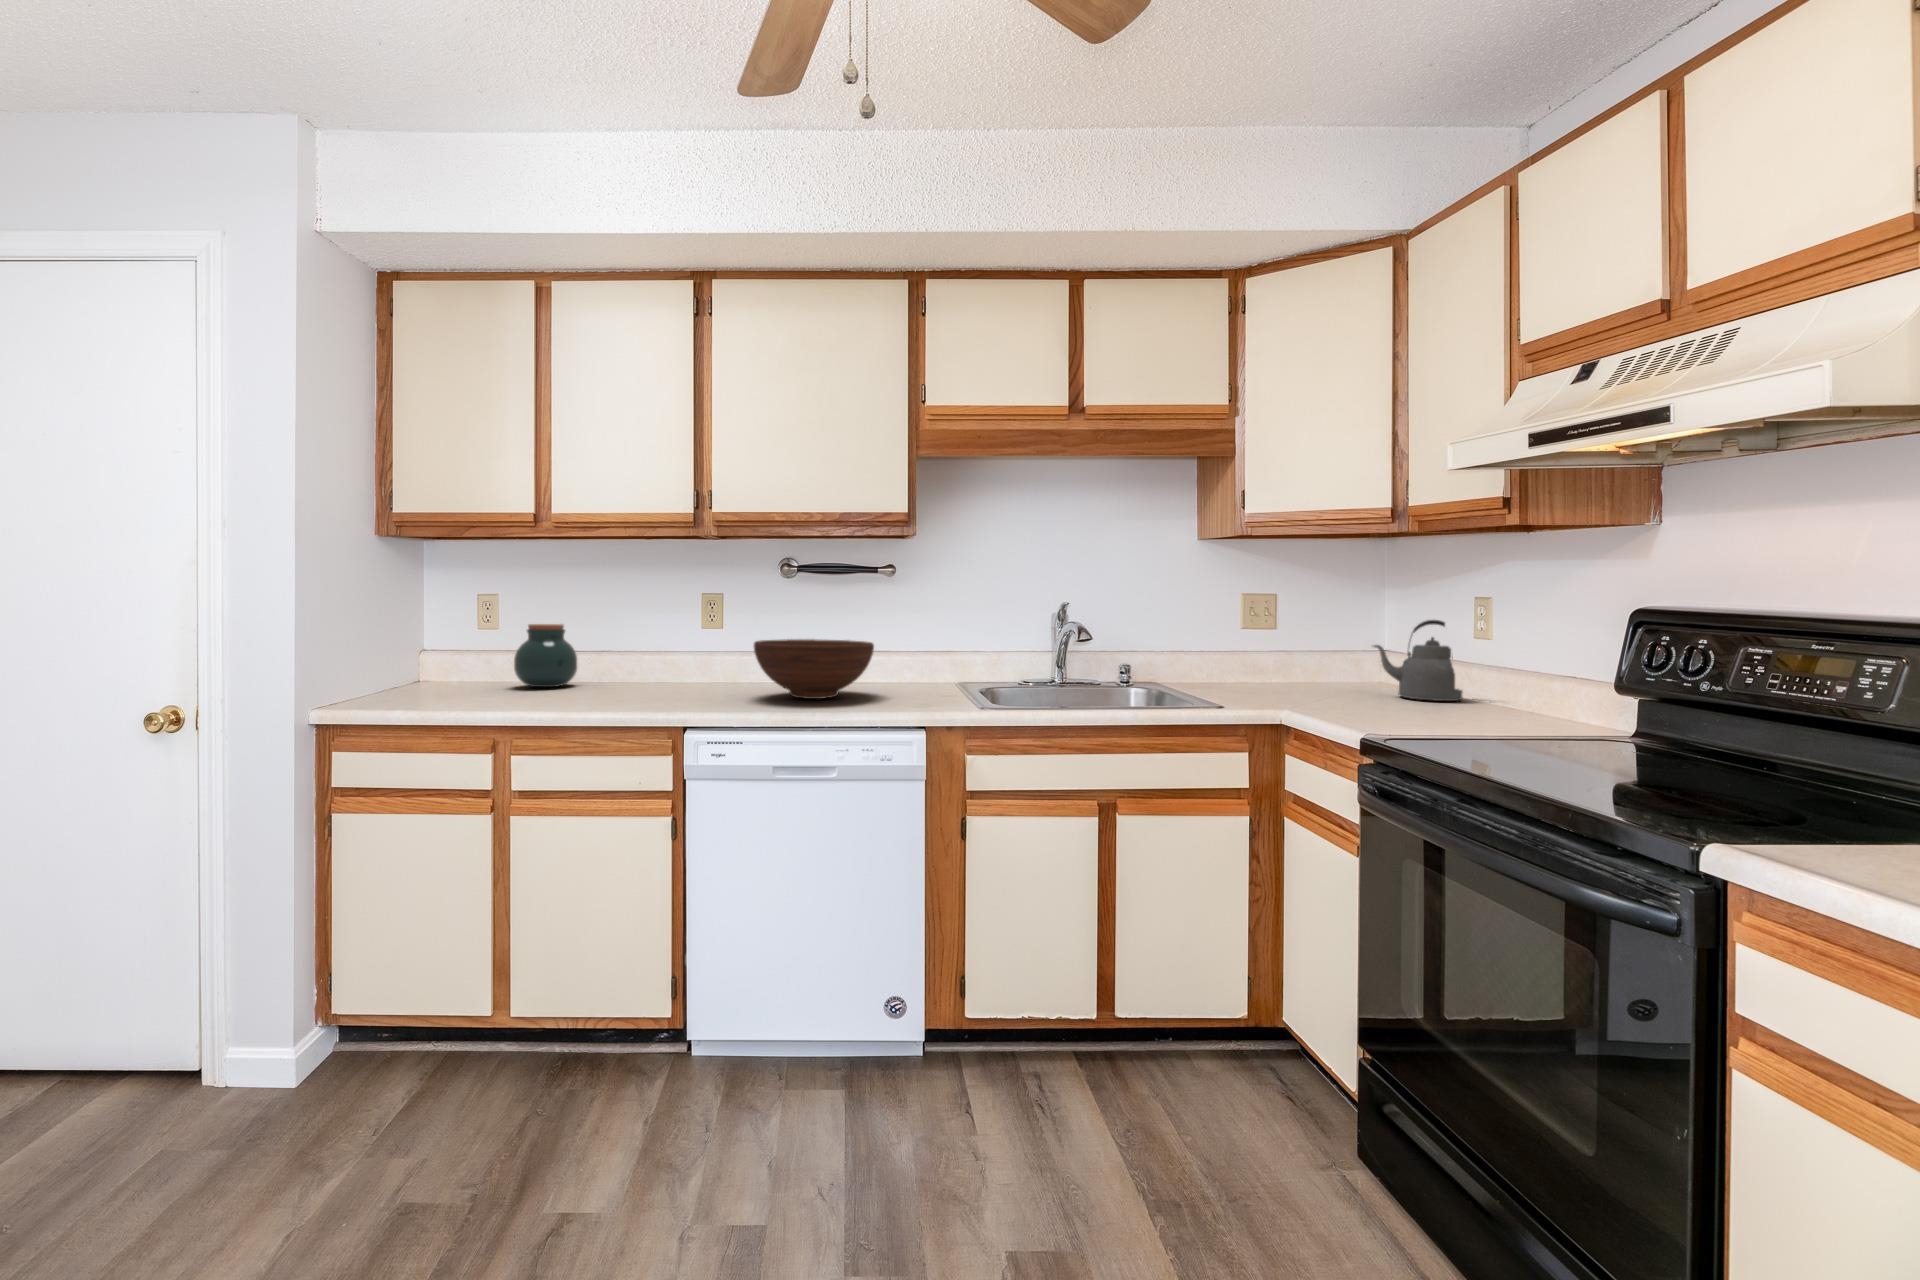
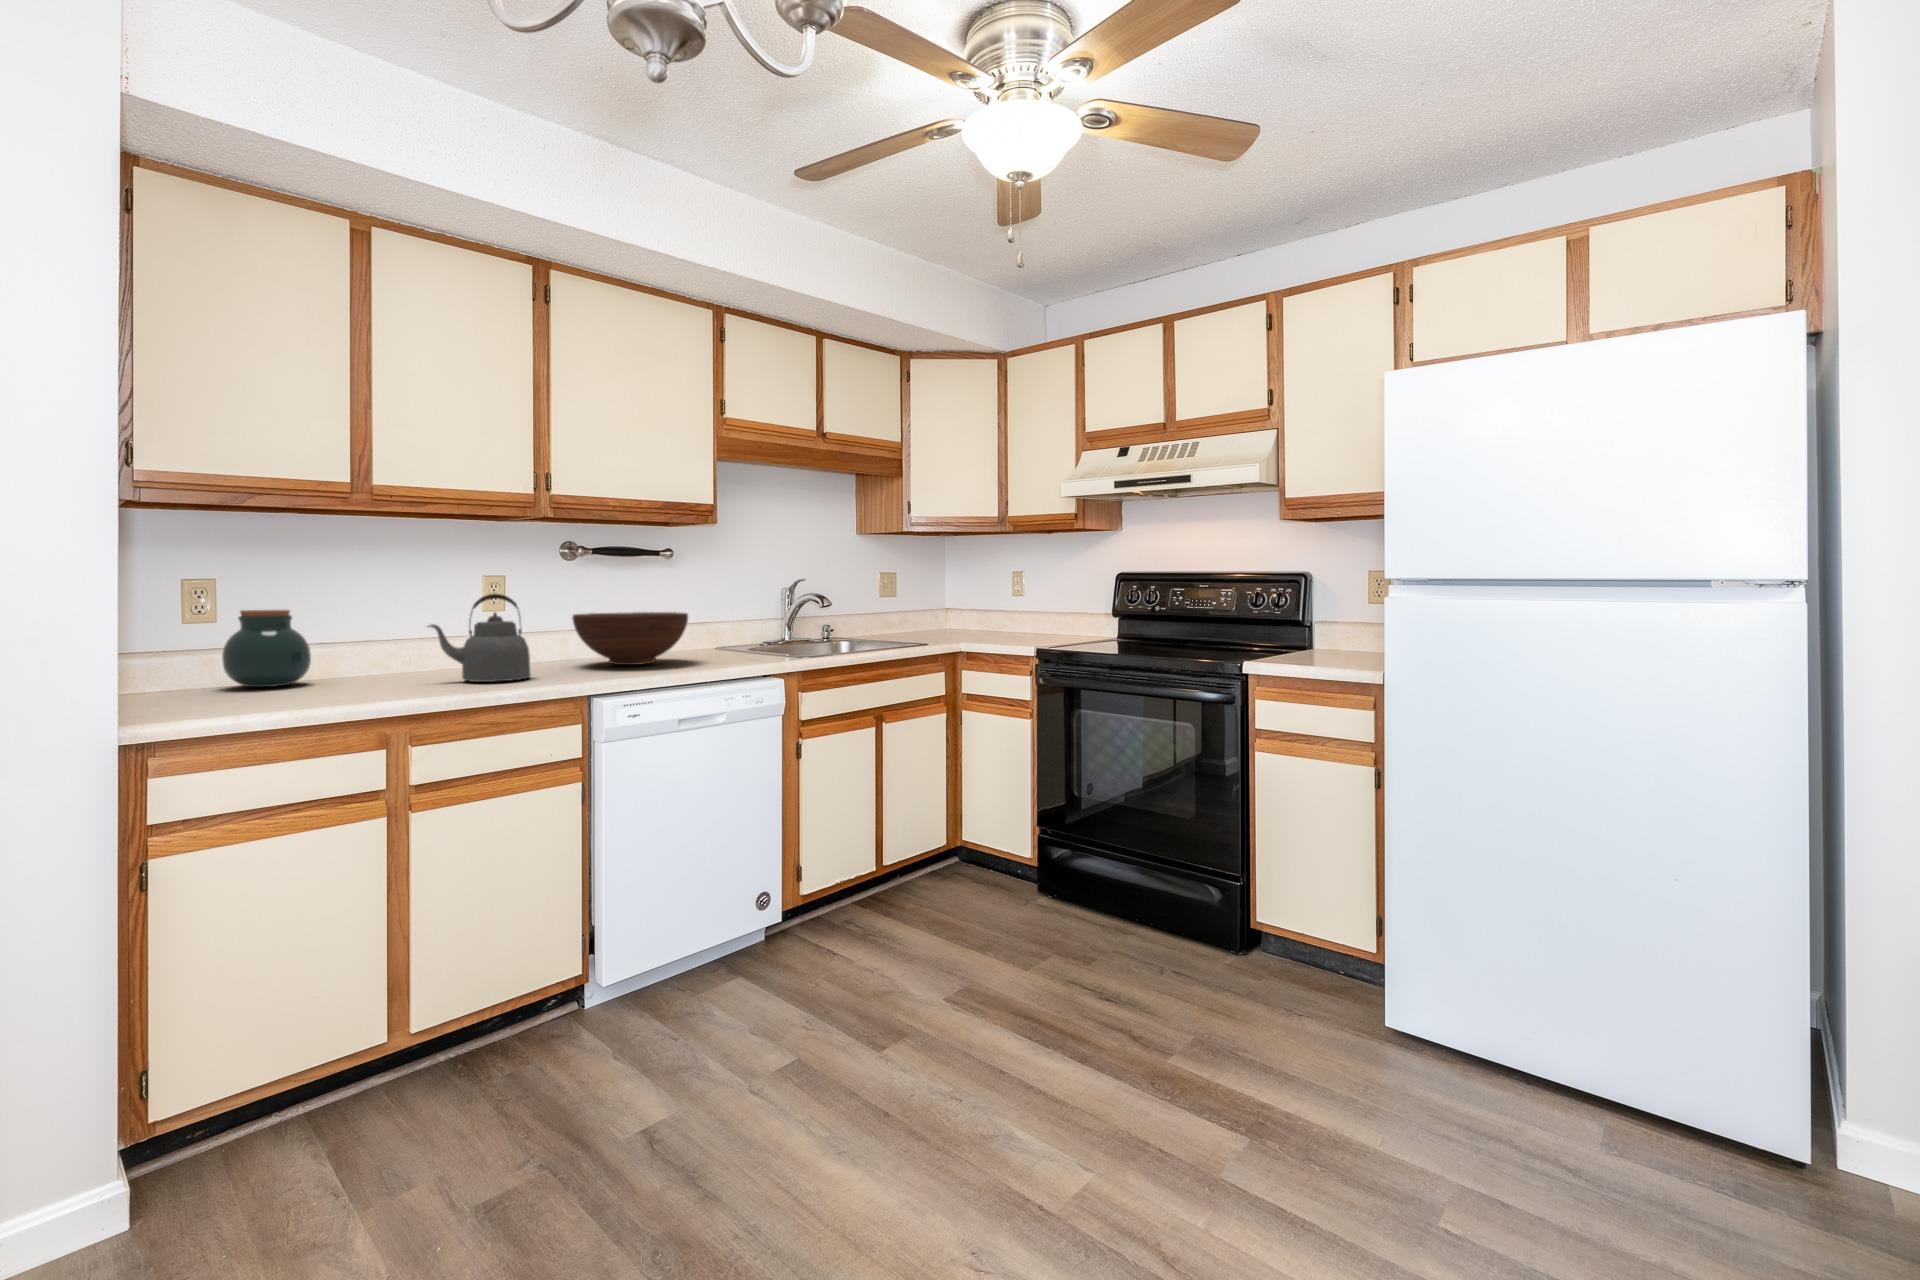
kettle: present [1373,620,1463,701] -> present [428,594,531,682]

